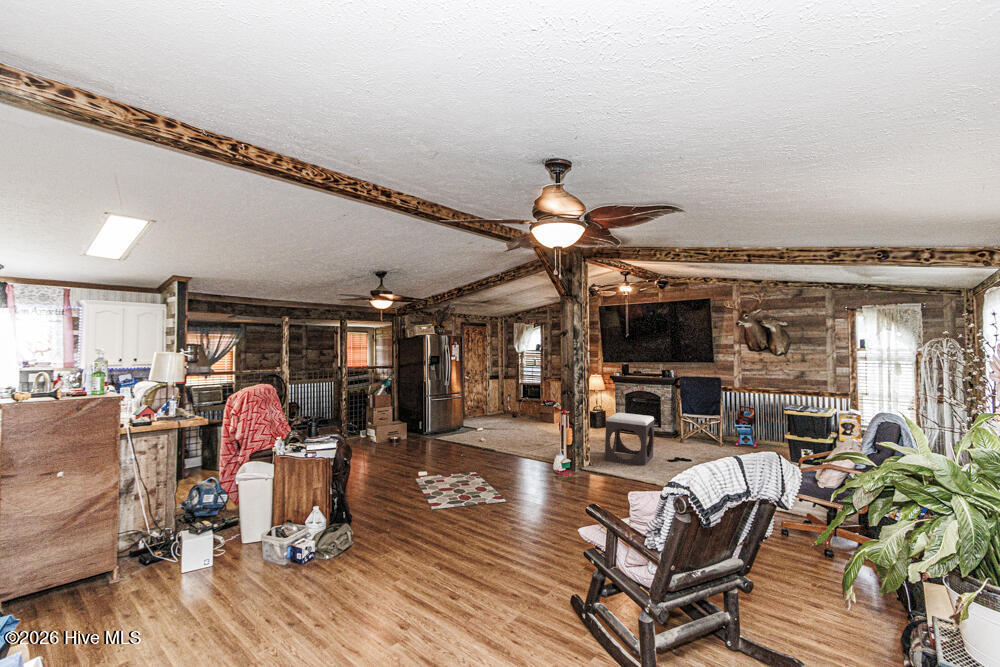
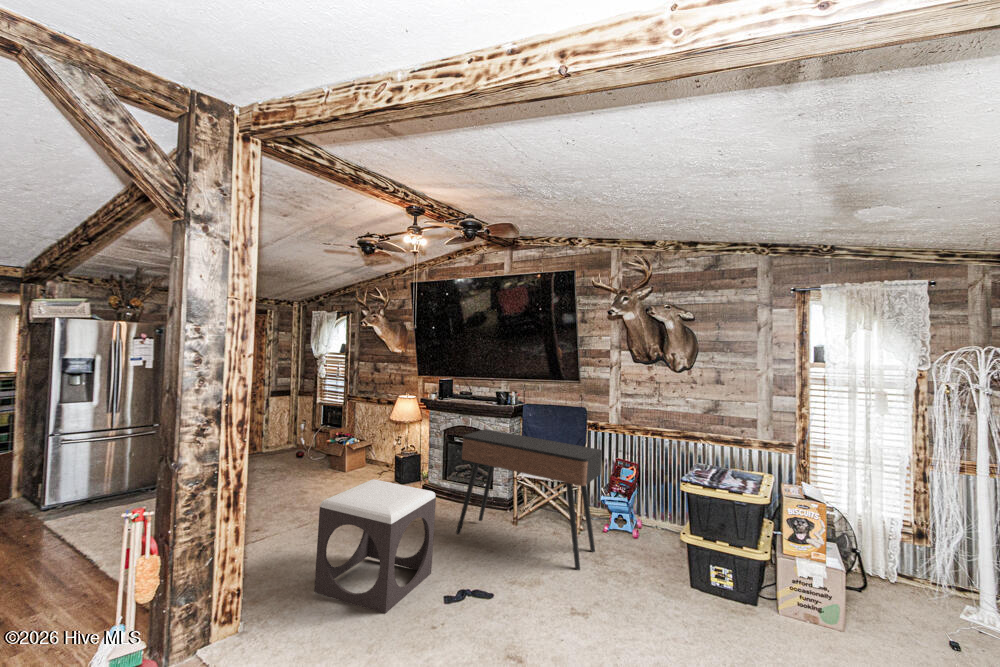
console table: none [653,391,737,459] -> present [456,429,602,570]

